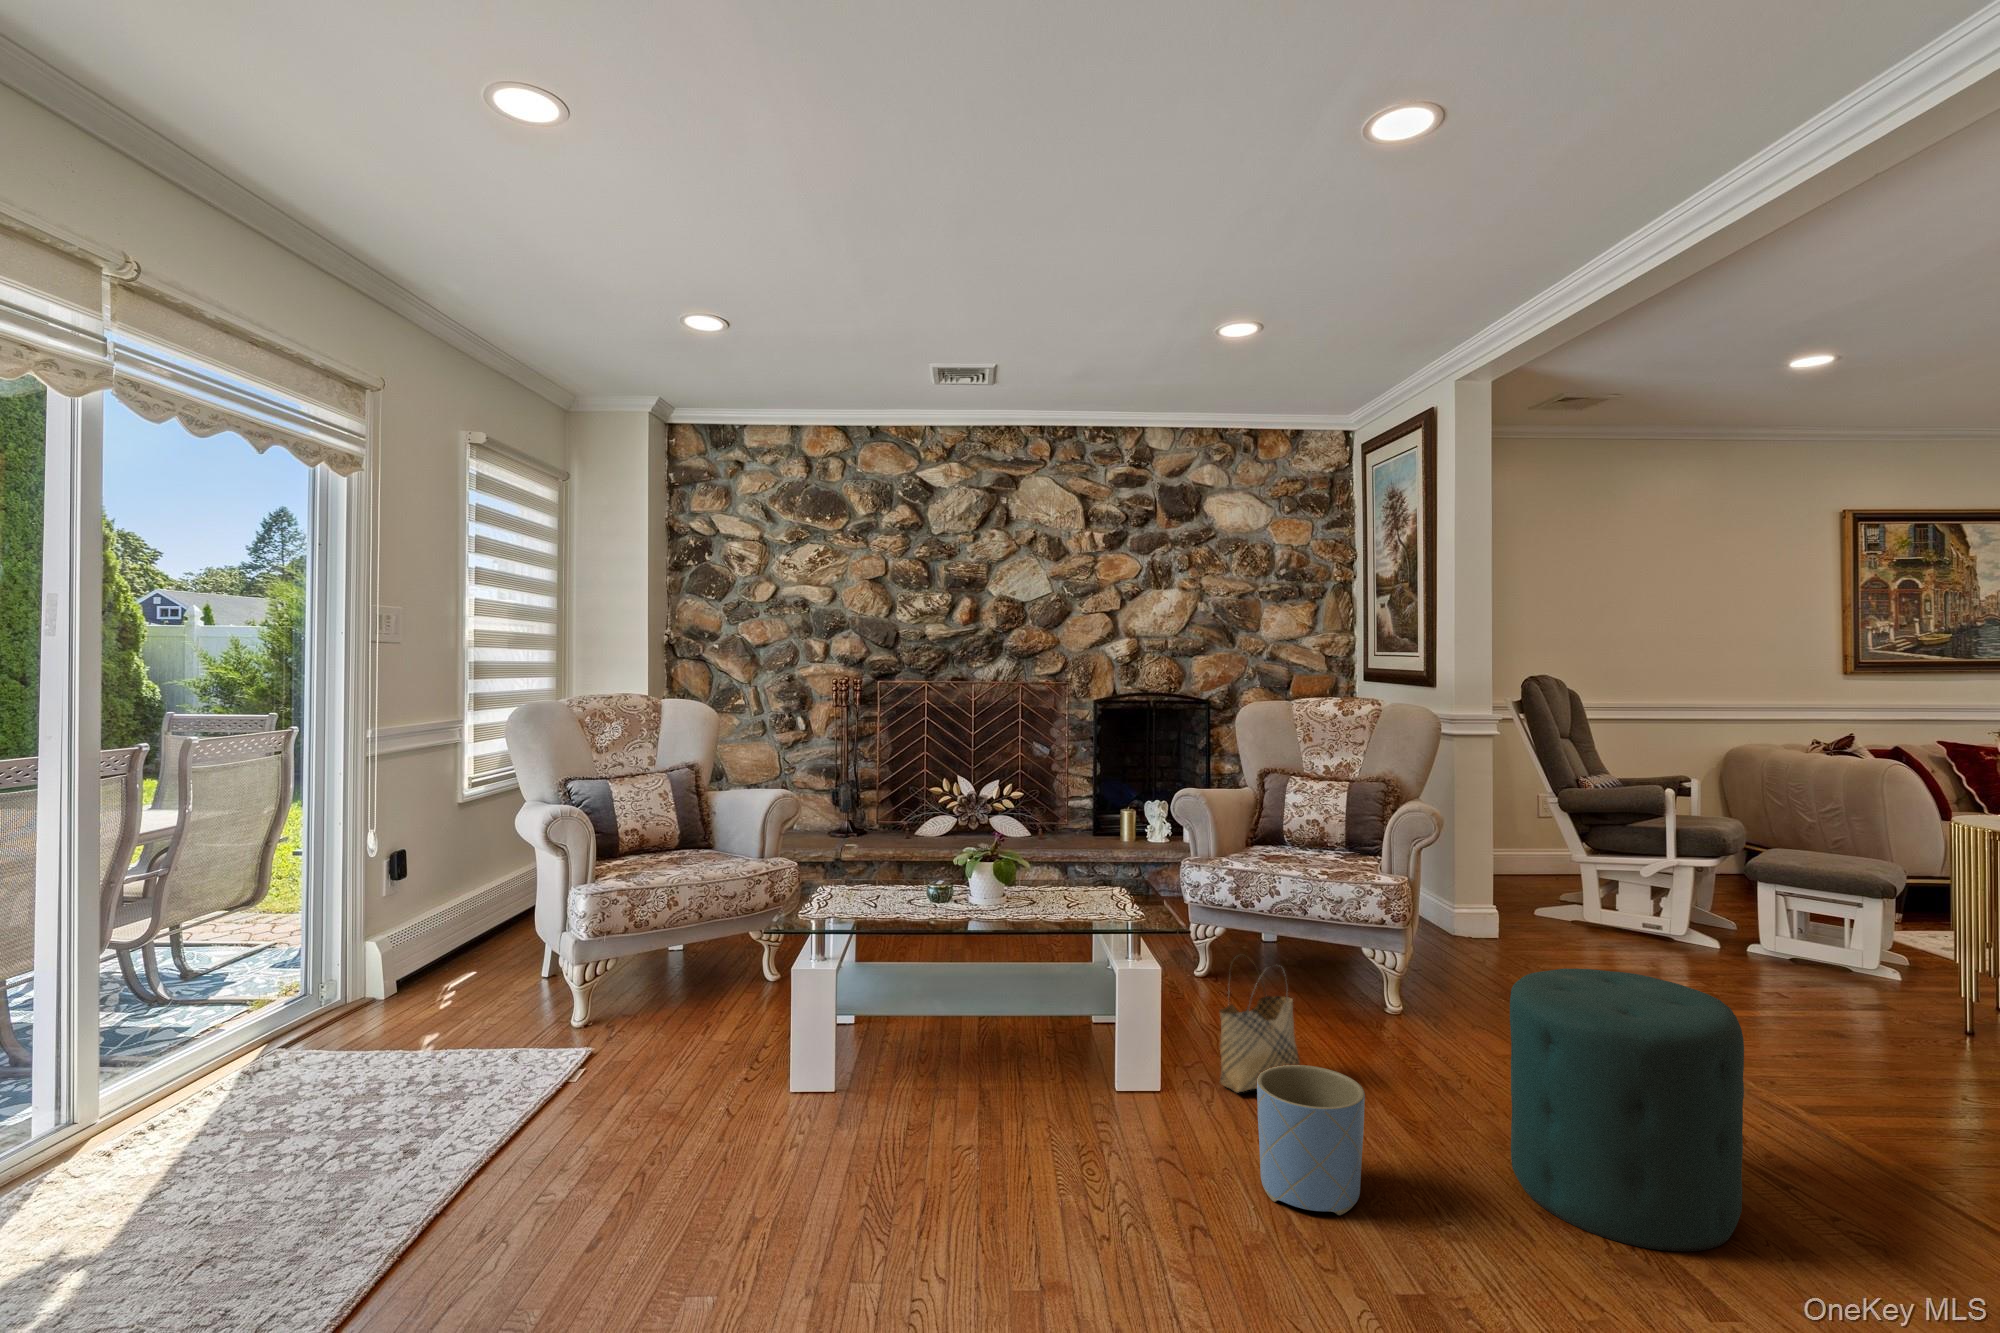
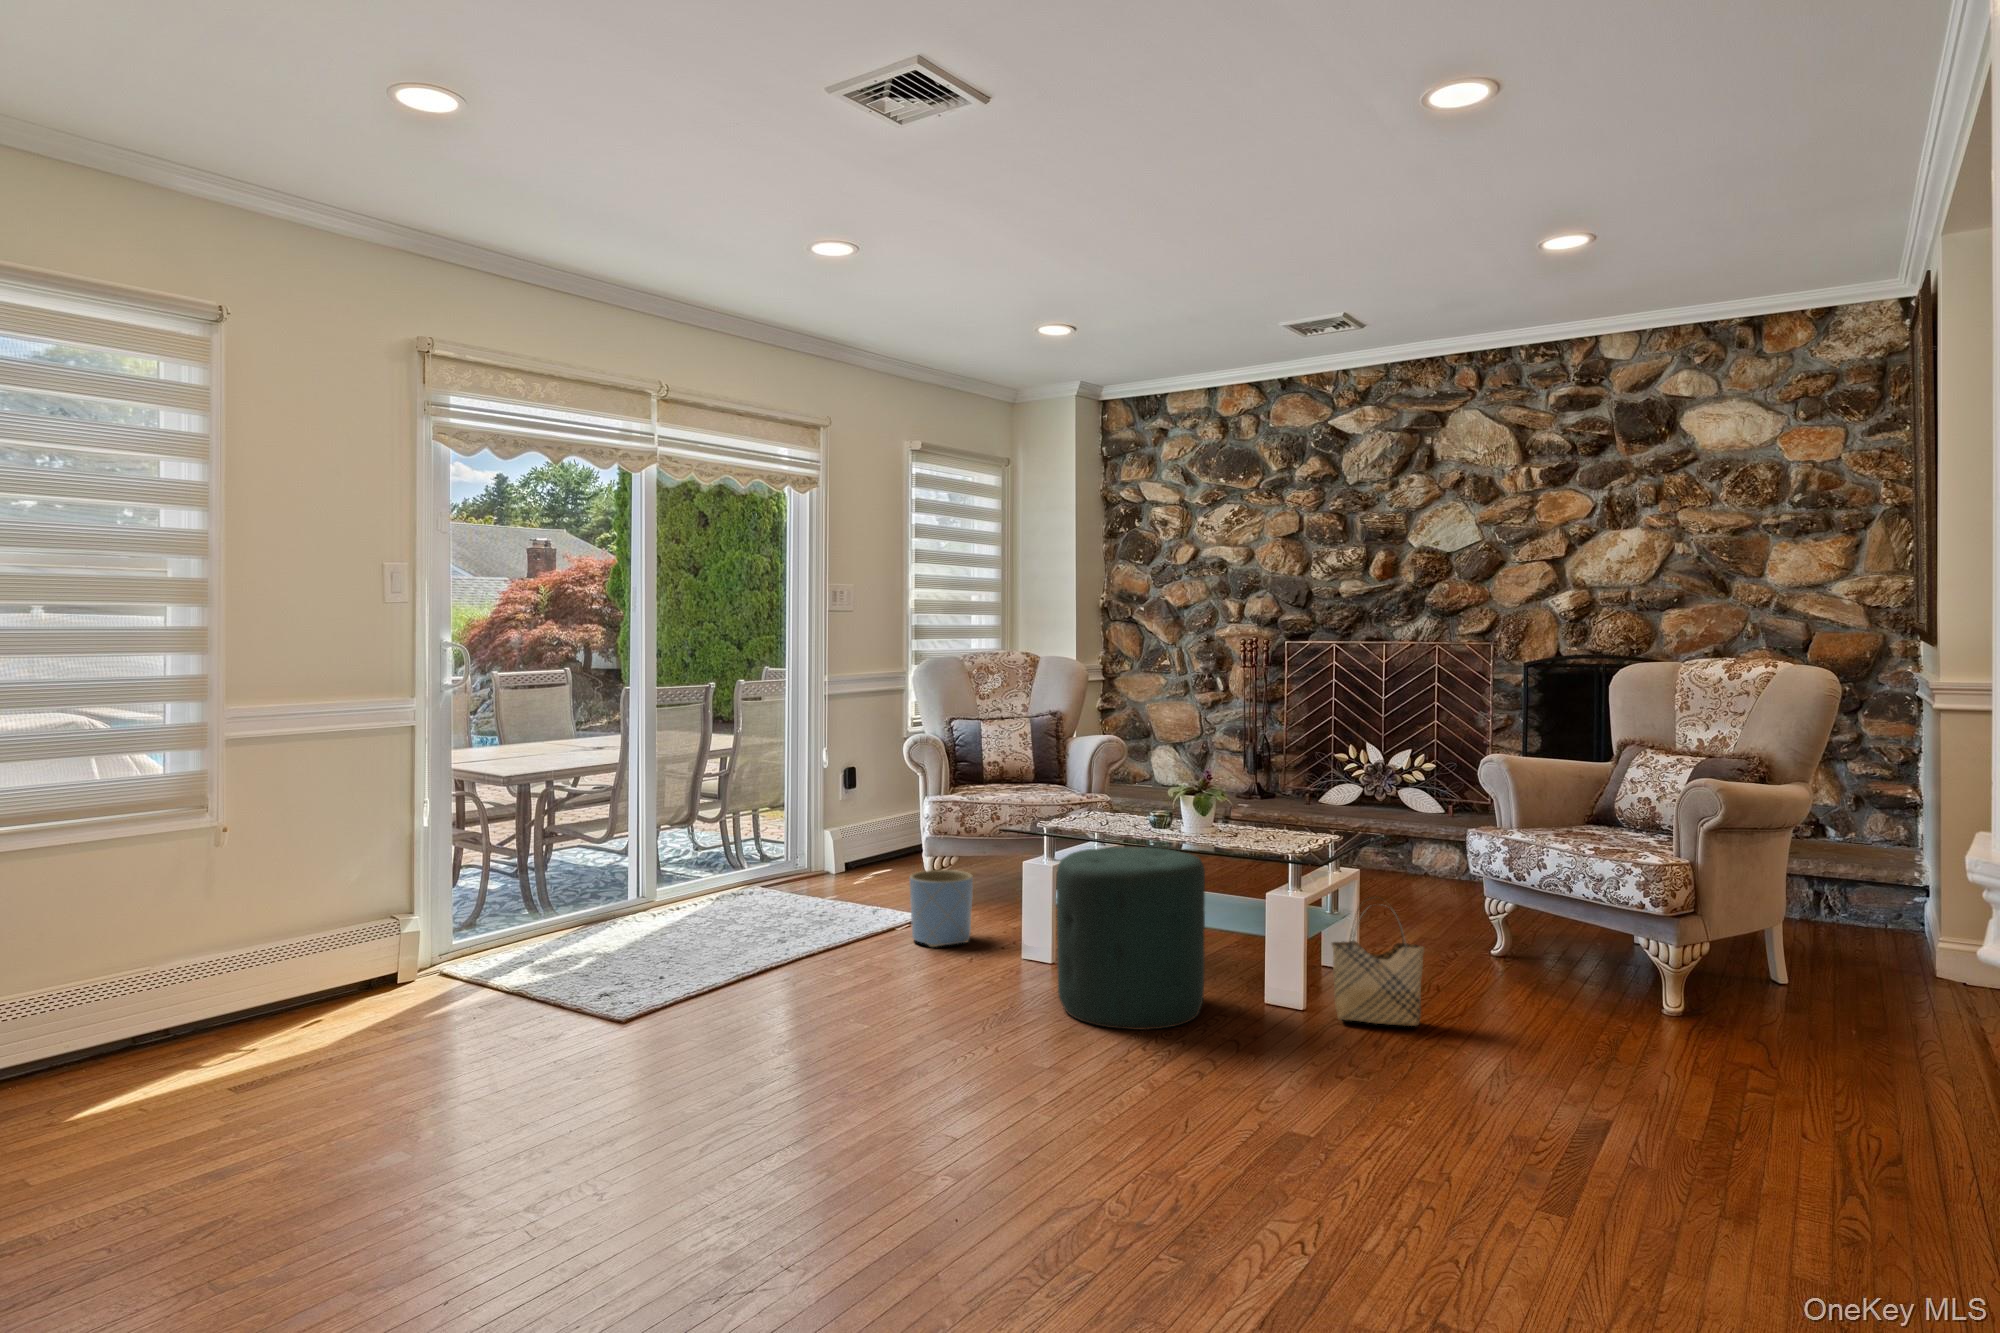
ottoman: present [1510,968,1744,1252] -> present [1057,847,1205,1030]
planter: present [1257,1065,1365,1215] -> present [910,870,973,947]

